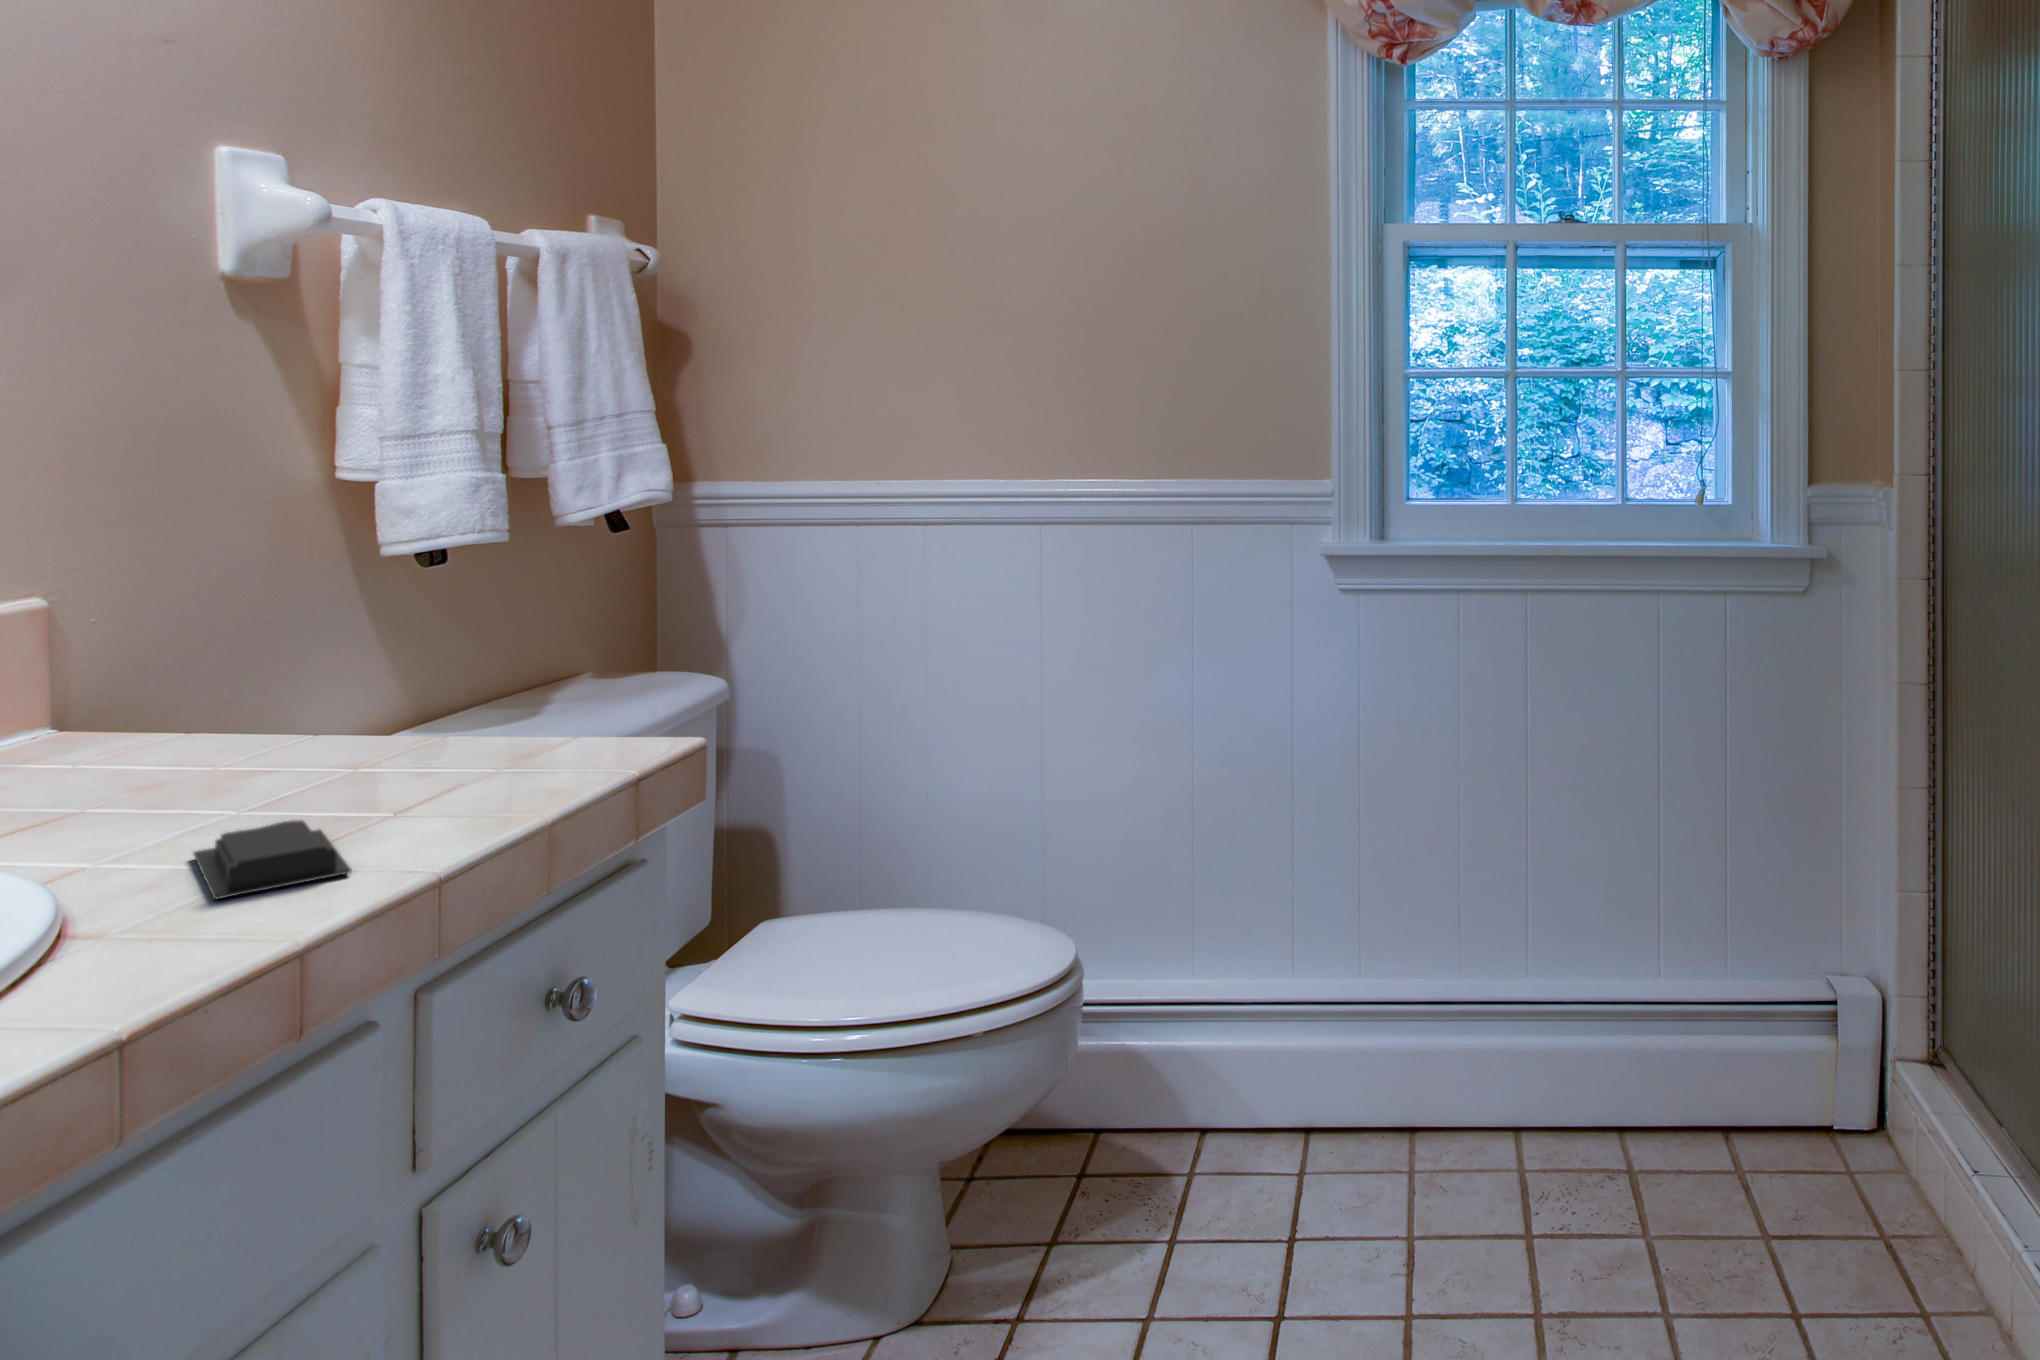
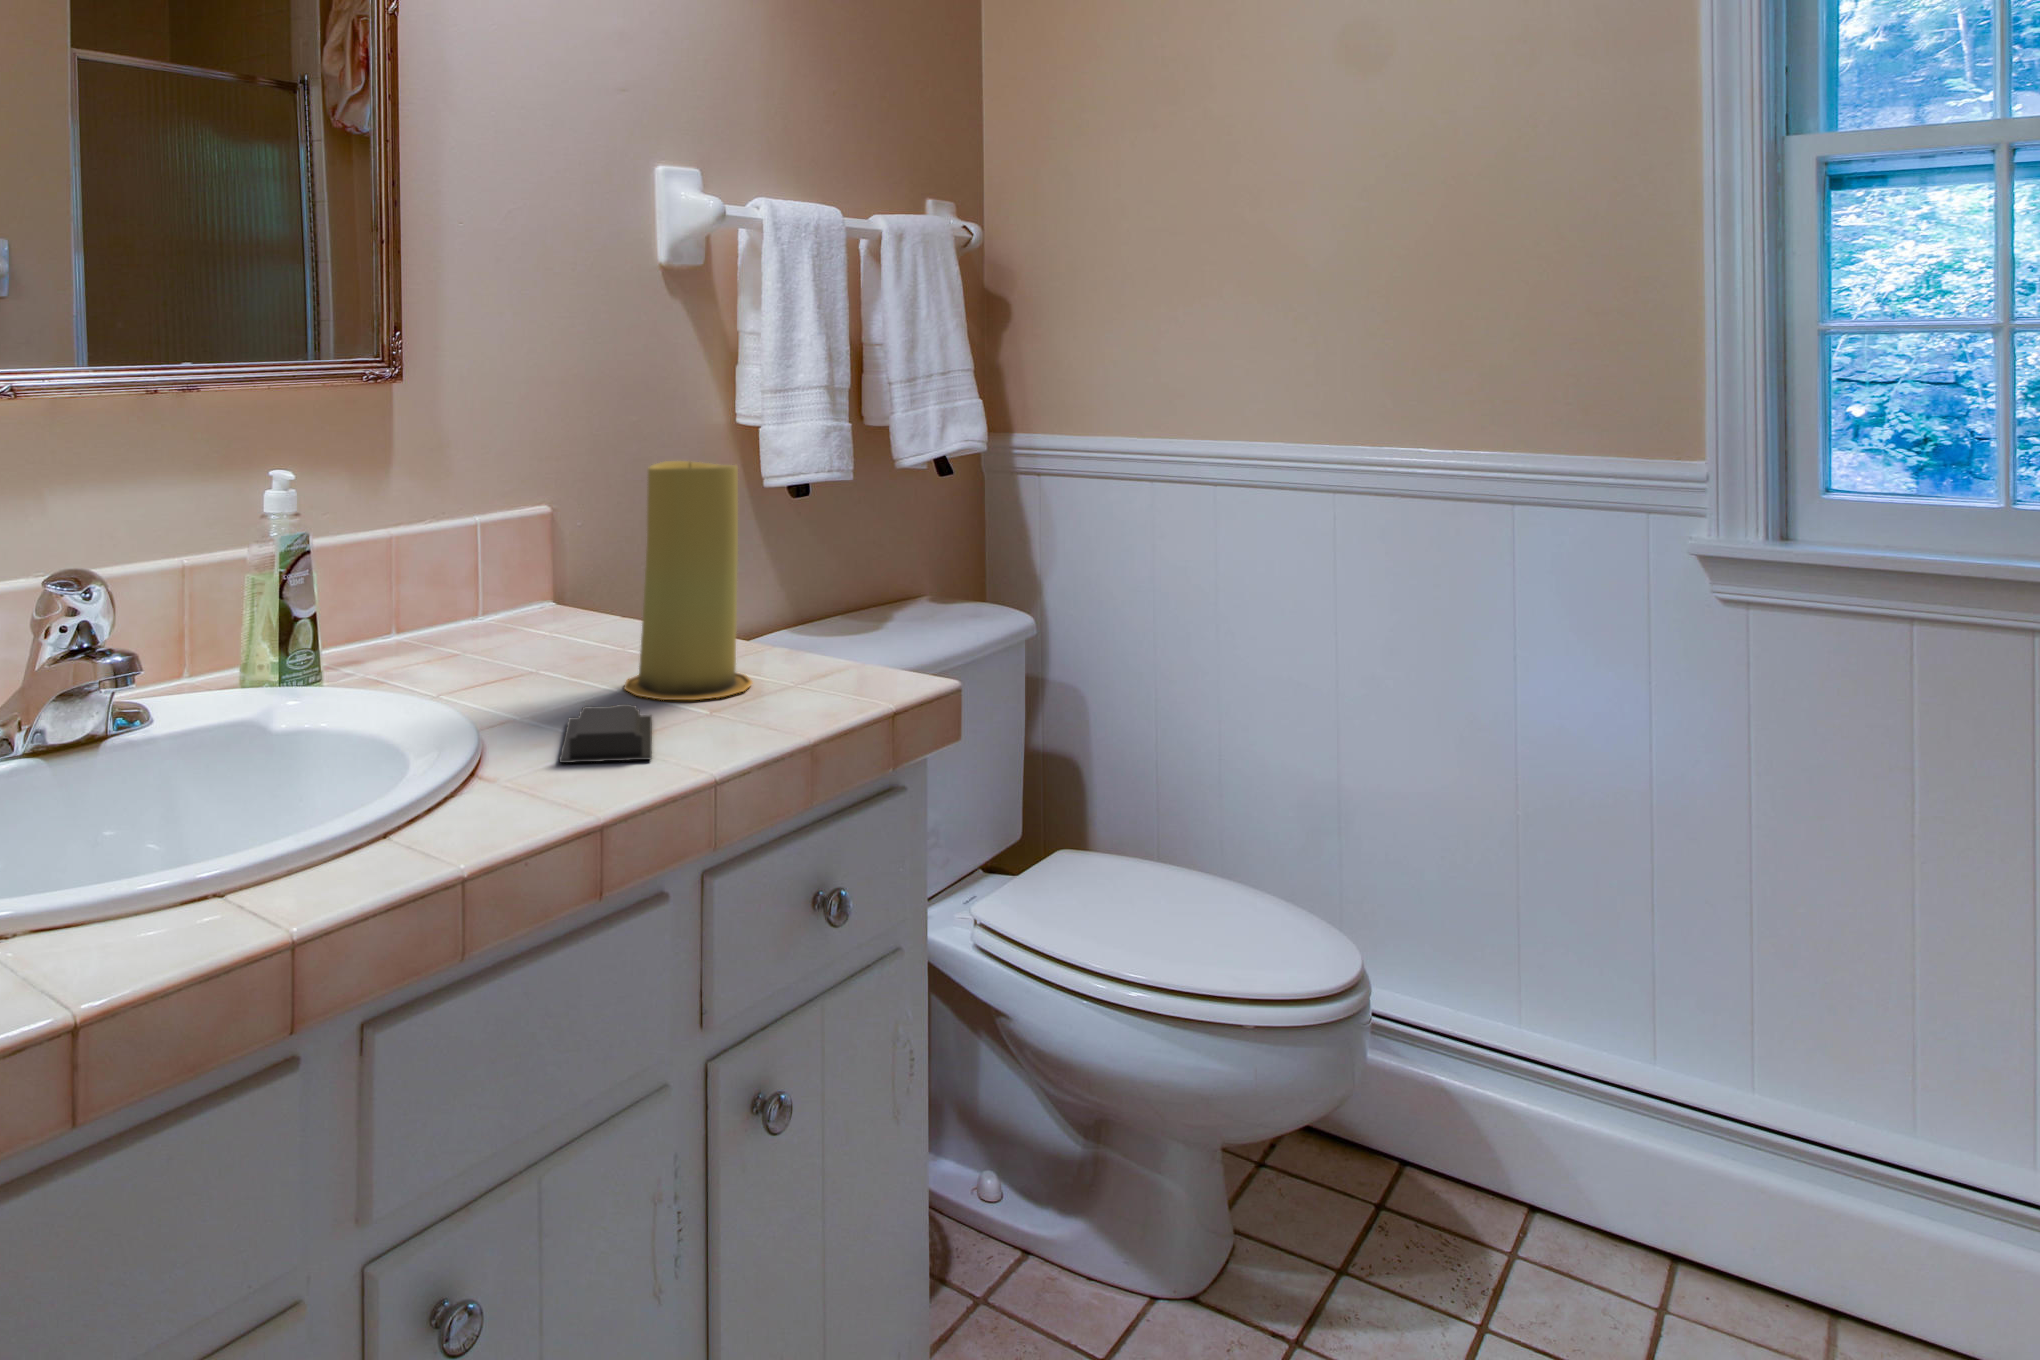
candle: none [253,529,441,814] -> present [624,461,752,700]

